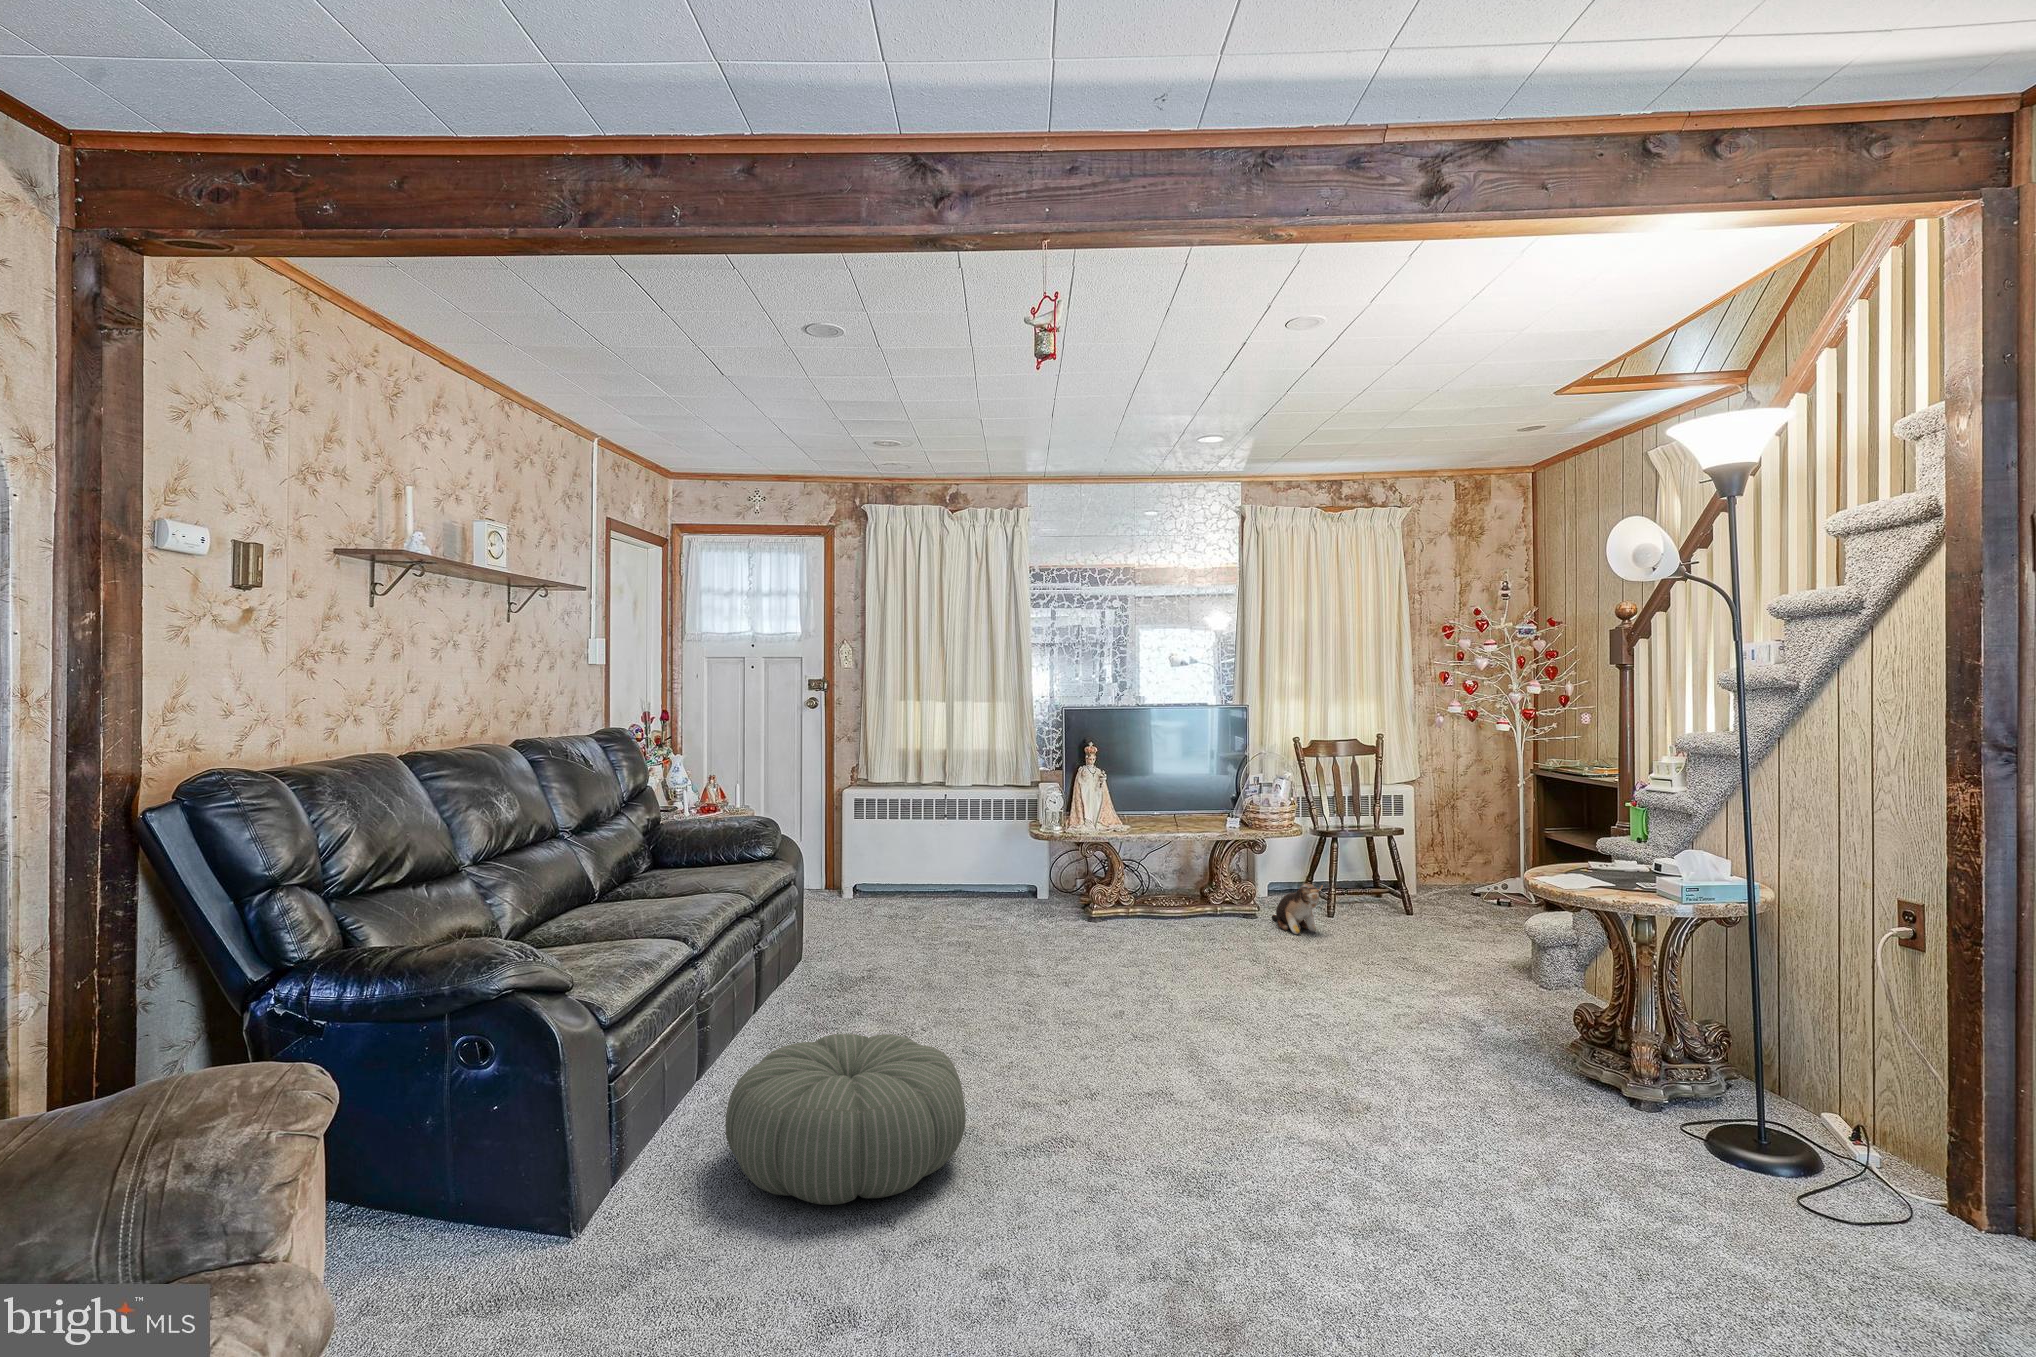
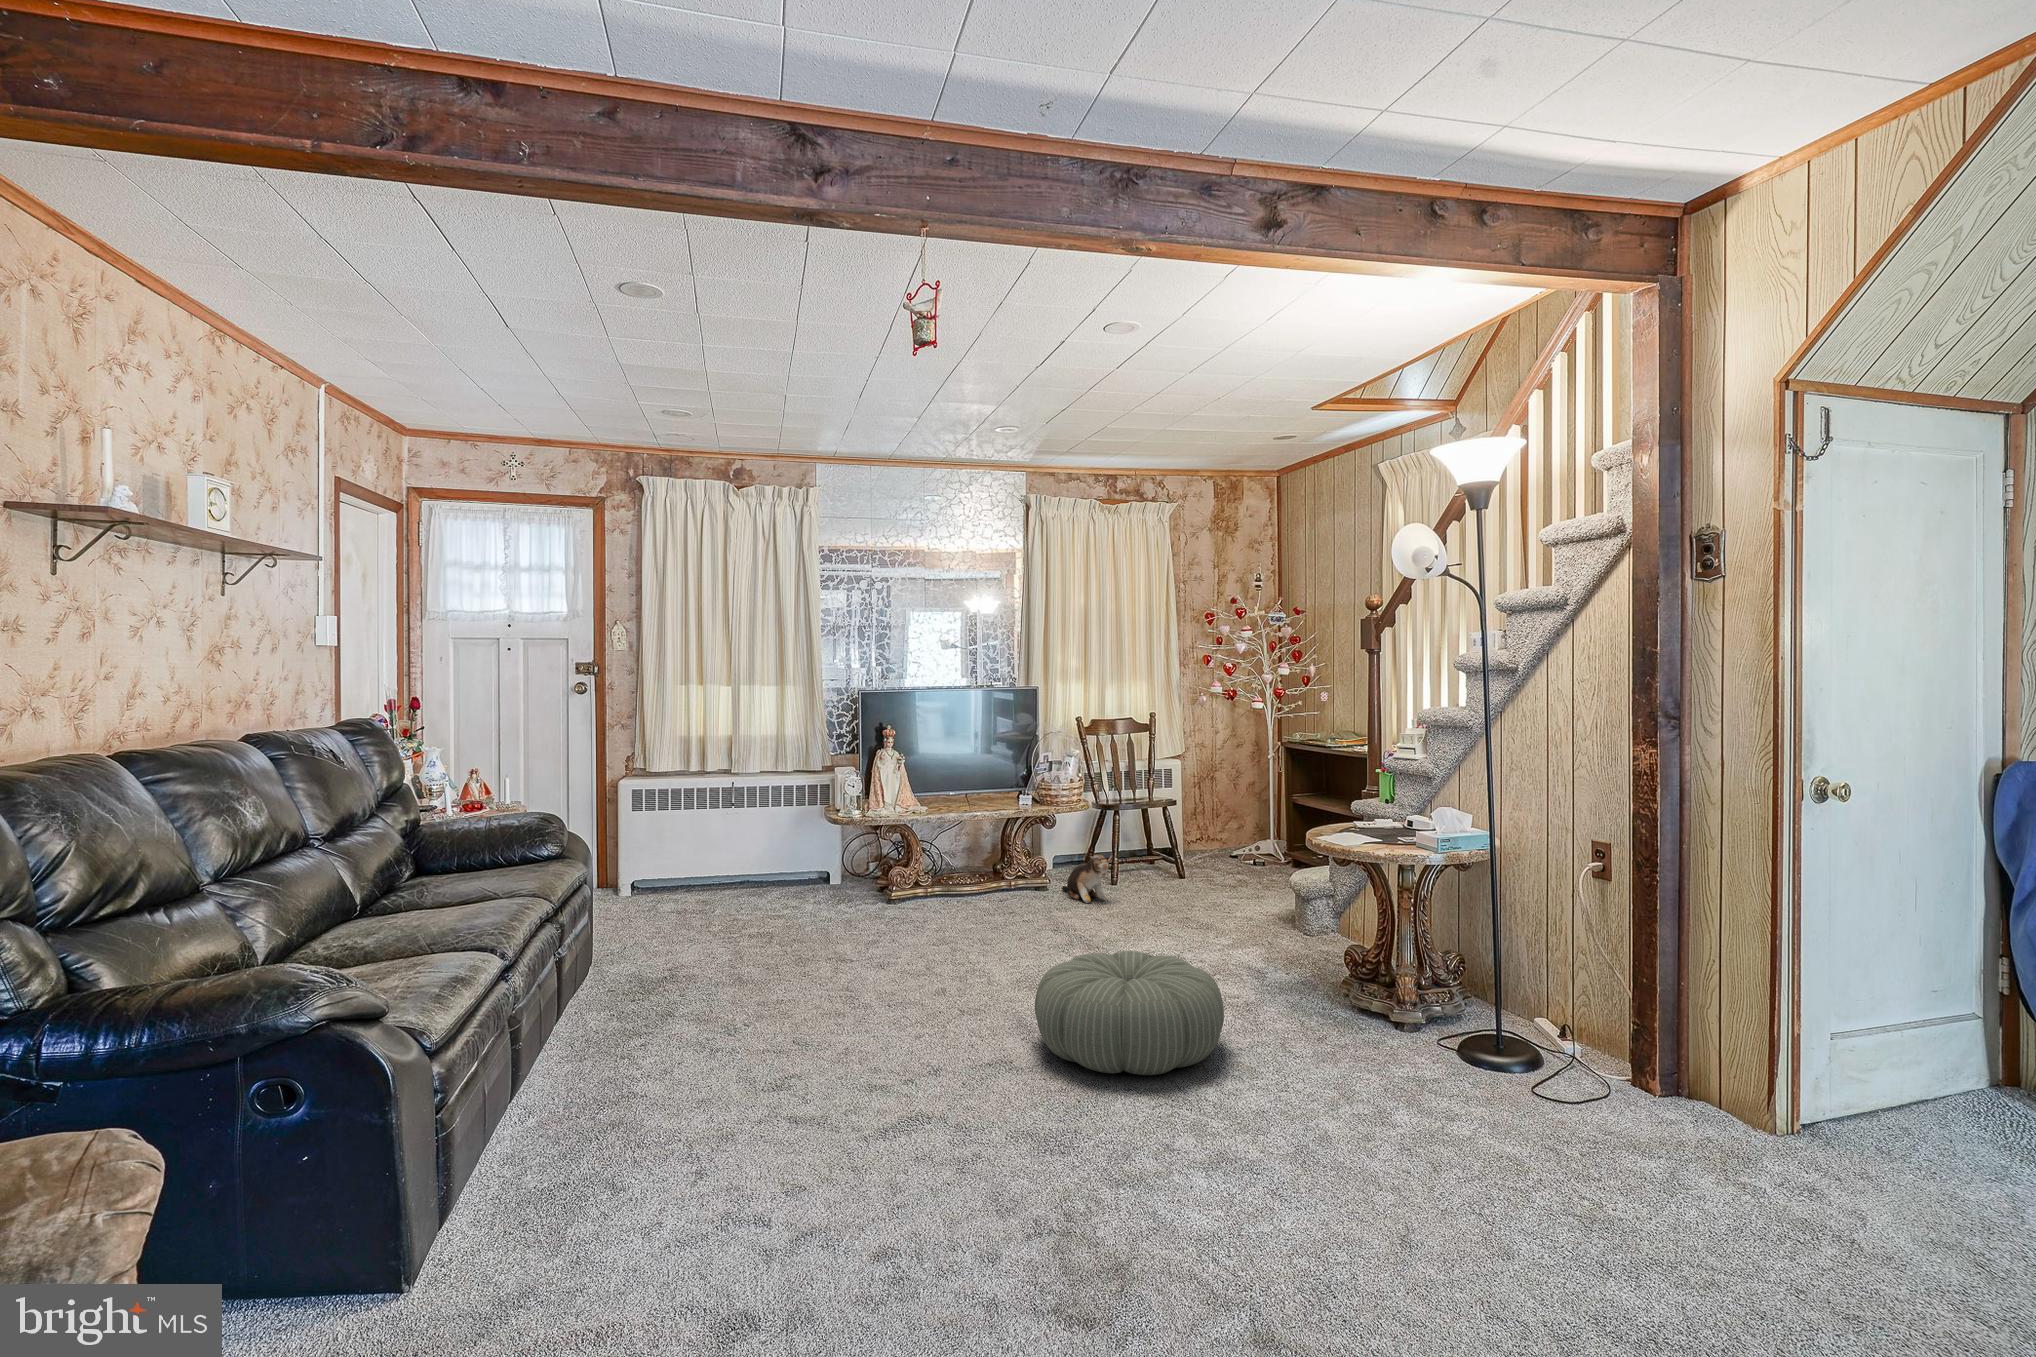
pouf: present [725,1034,966,1205] -> present [1035,951,1224,1075]

